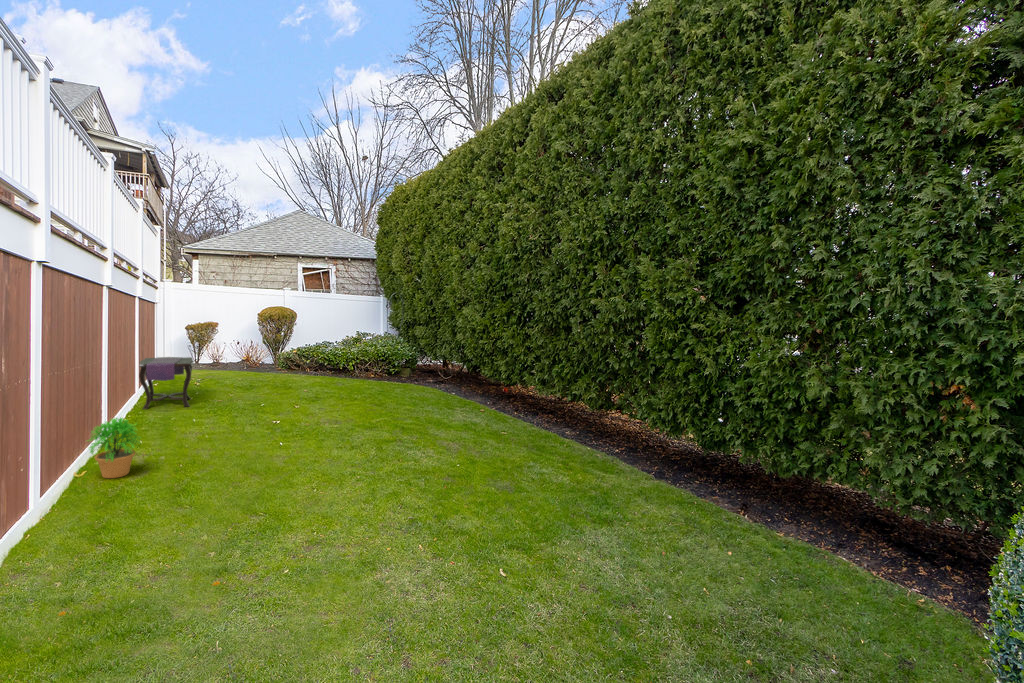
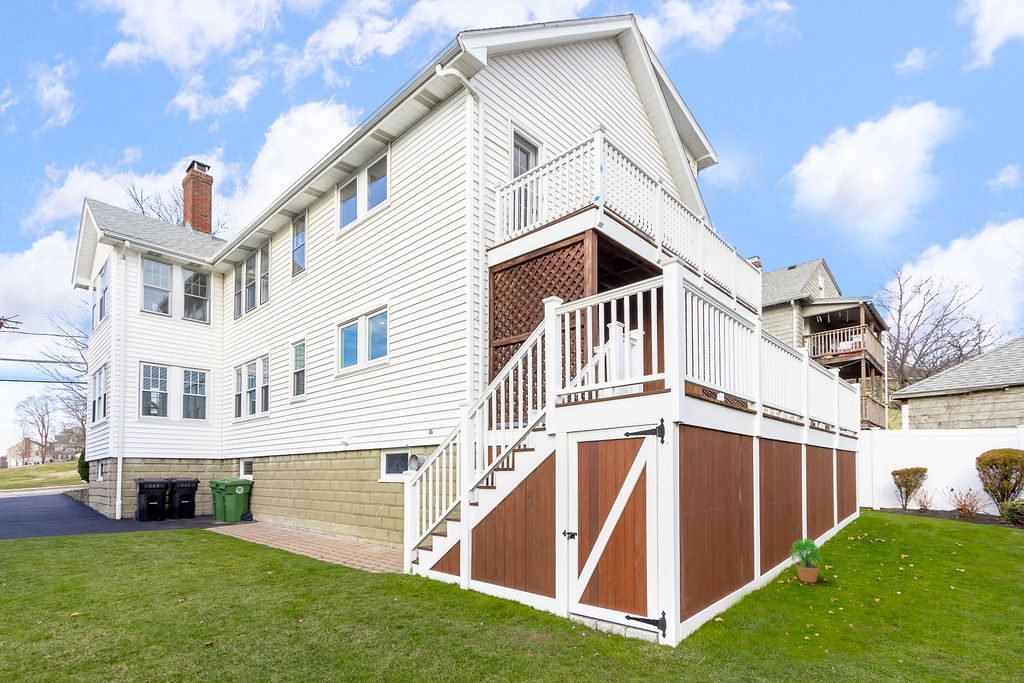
side table: present [139,357,194,409] -> none [835,497,882,546]

